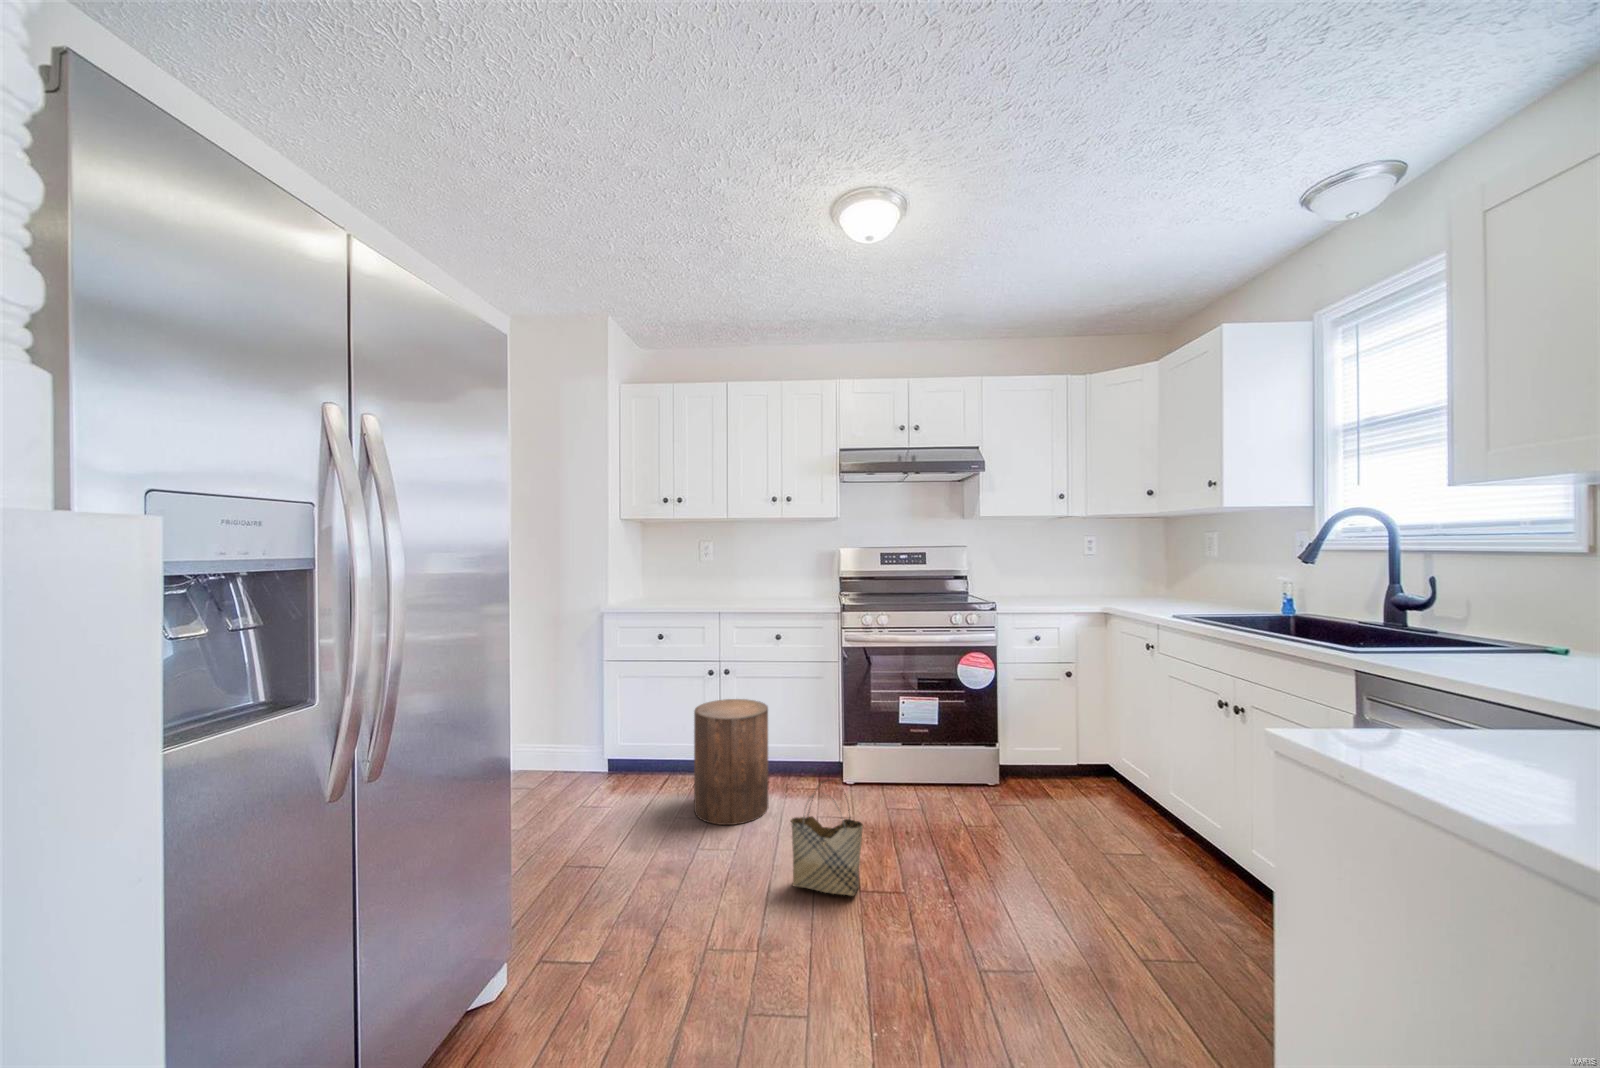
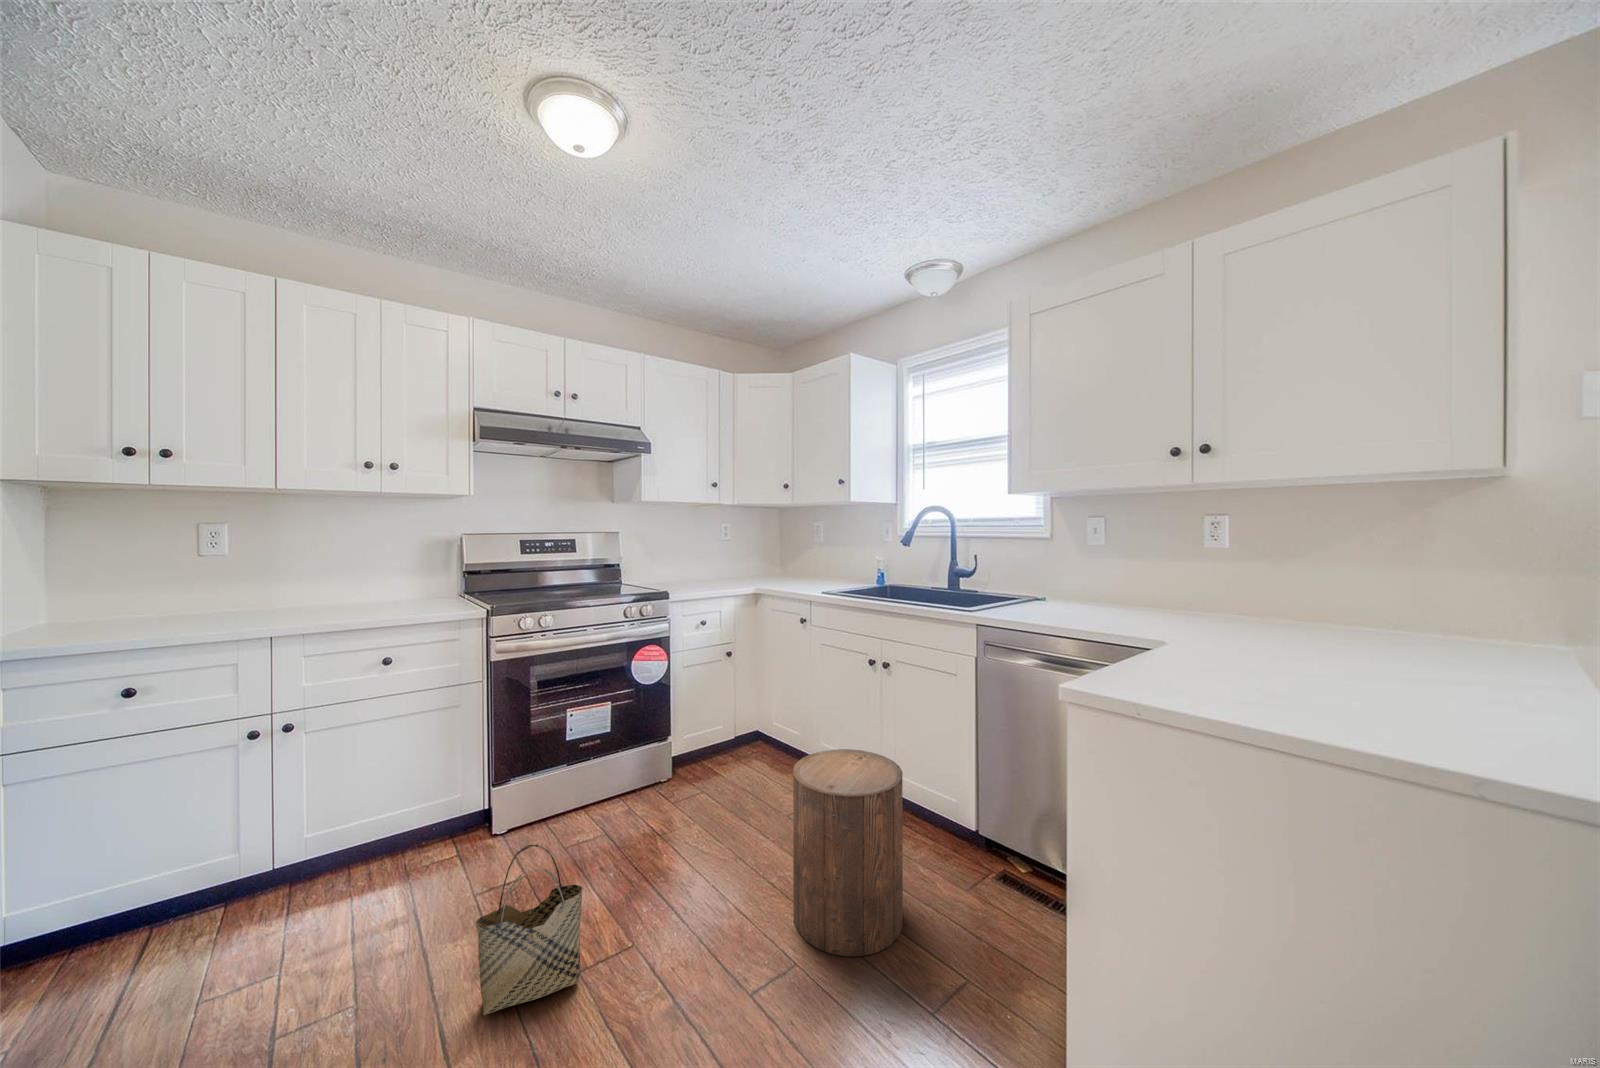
stool: present [694,699,768,825] -> present [793,749,903,957]

